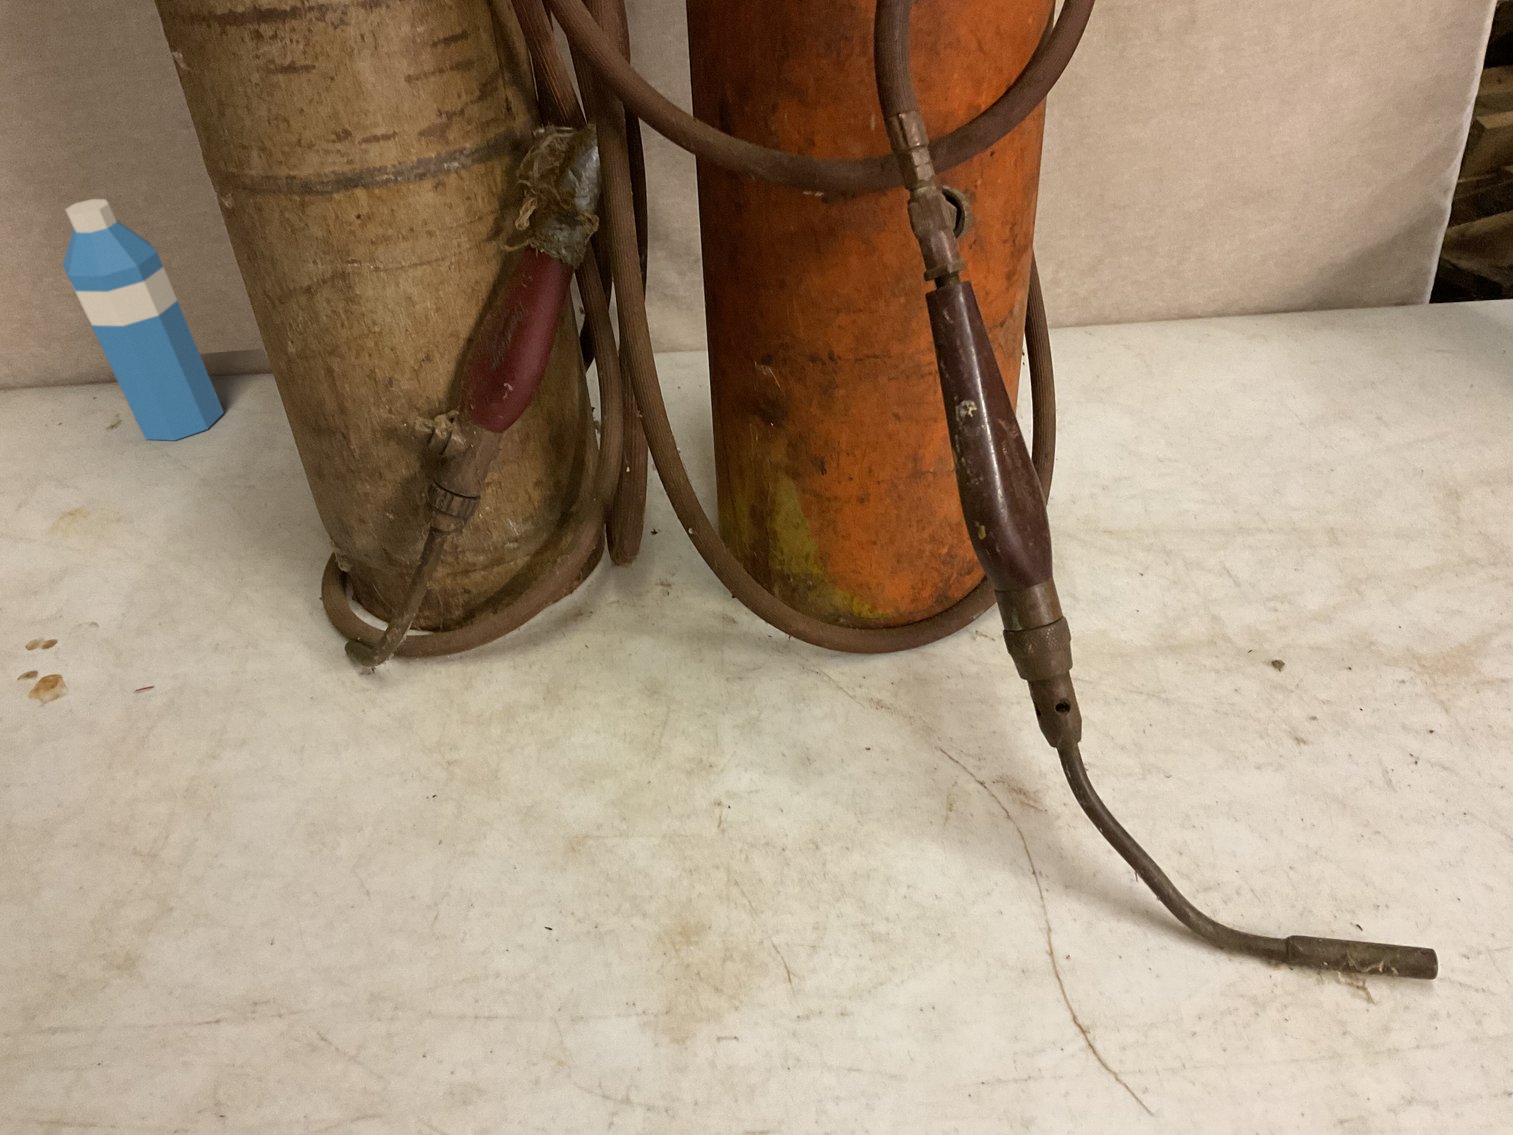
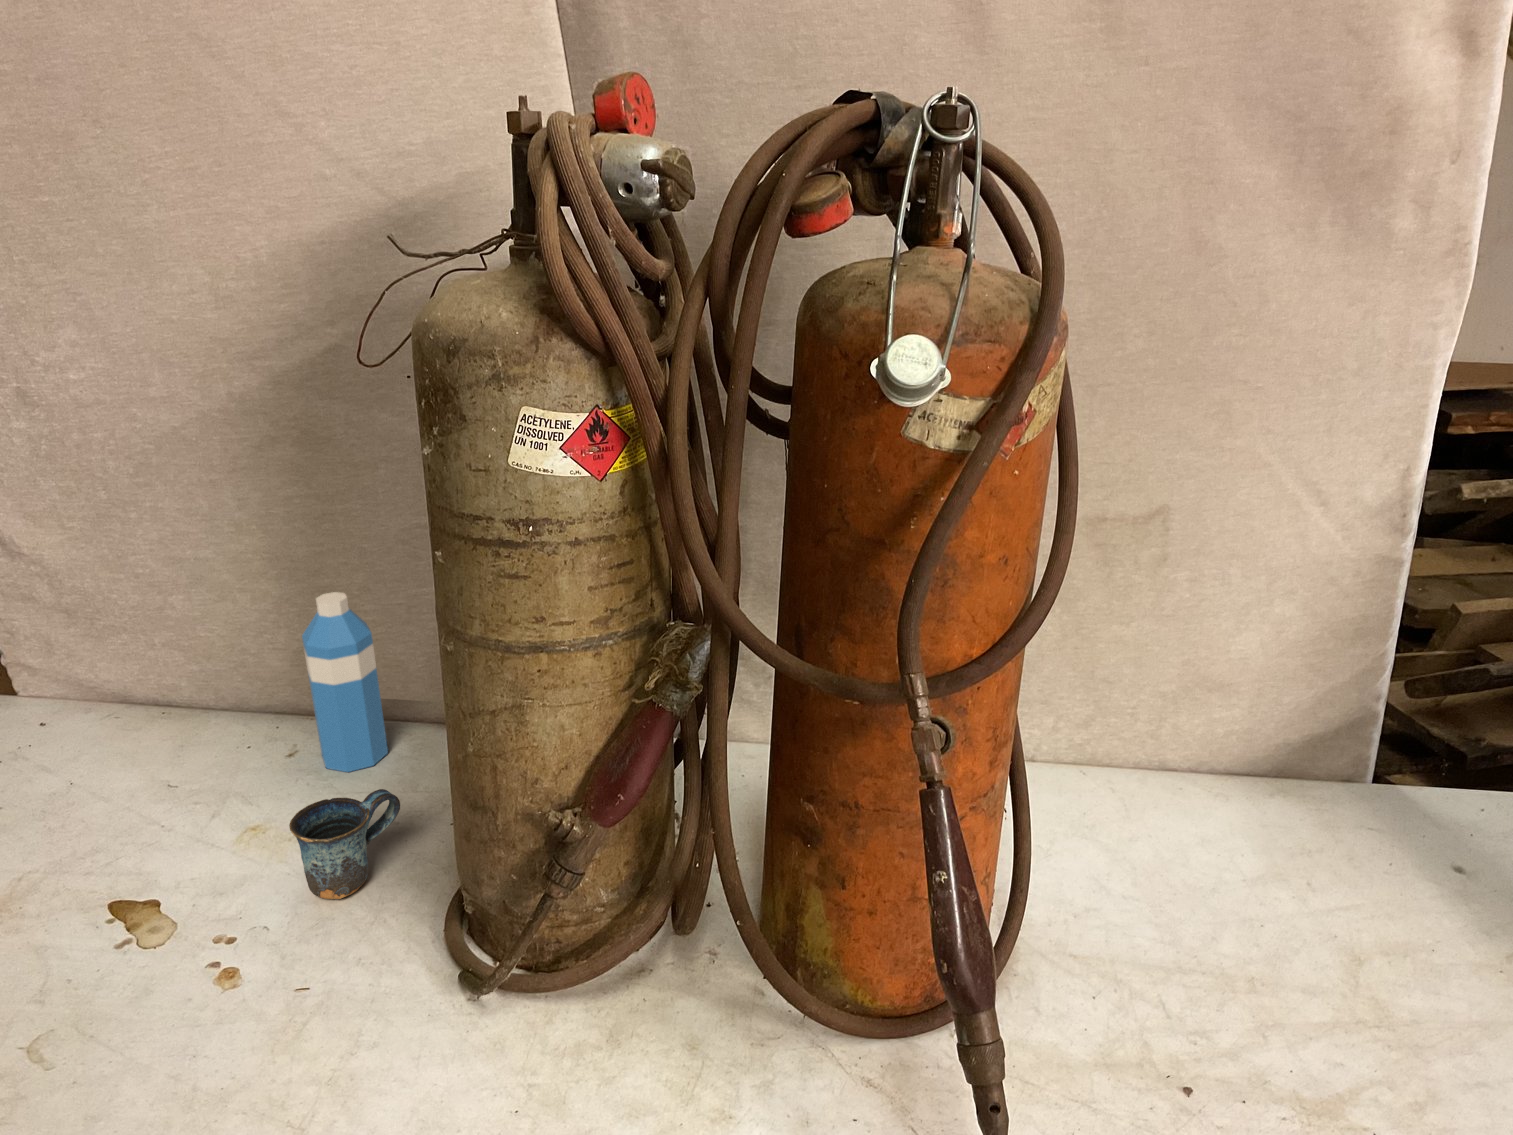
mug: none [89,442,237,585] -> present [289,789,400,899]

